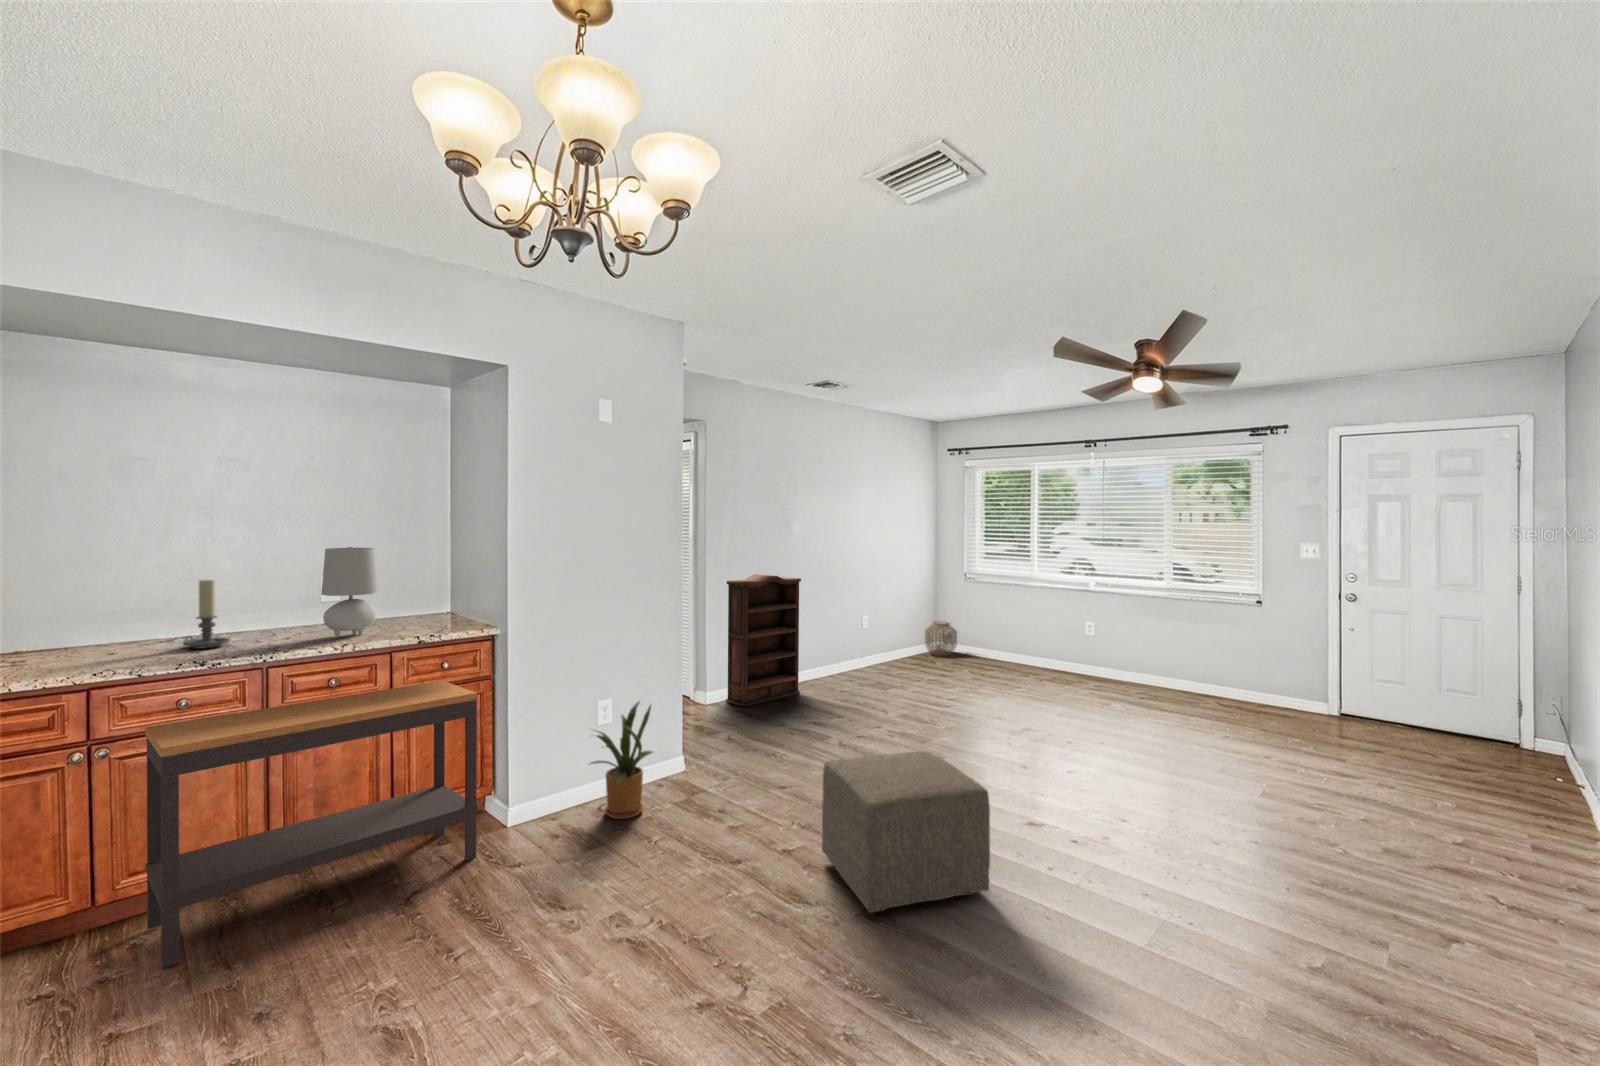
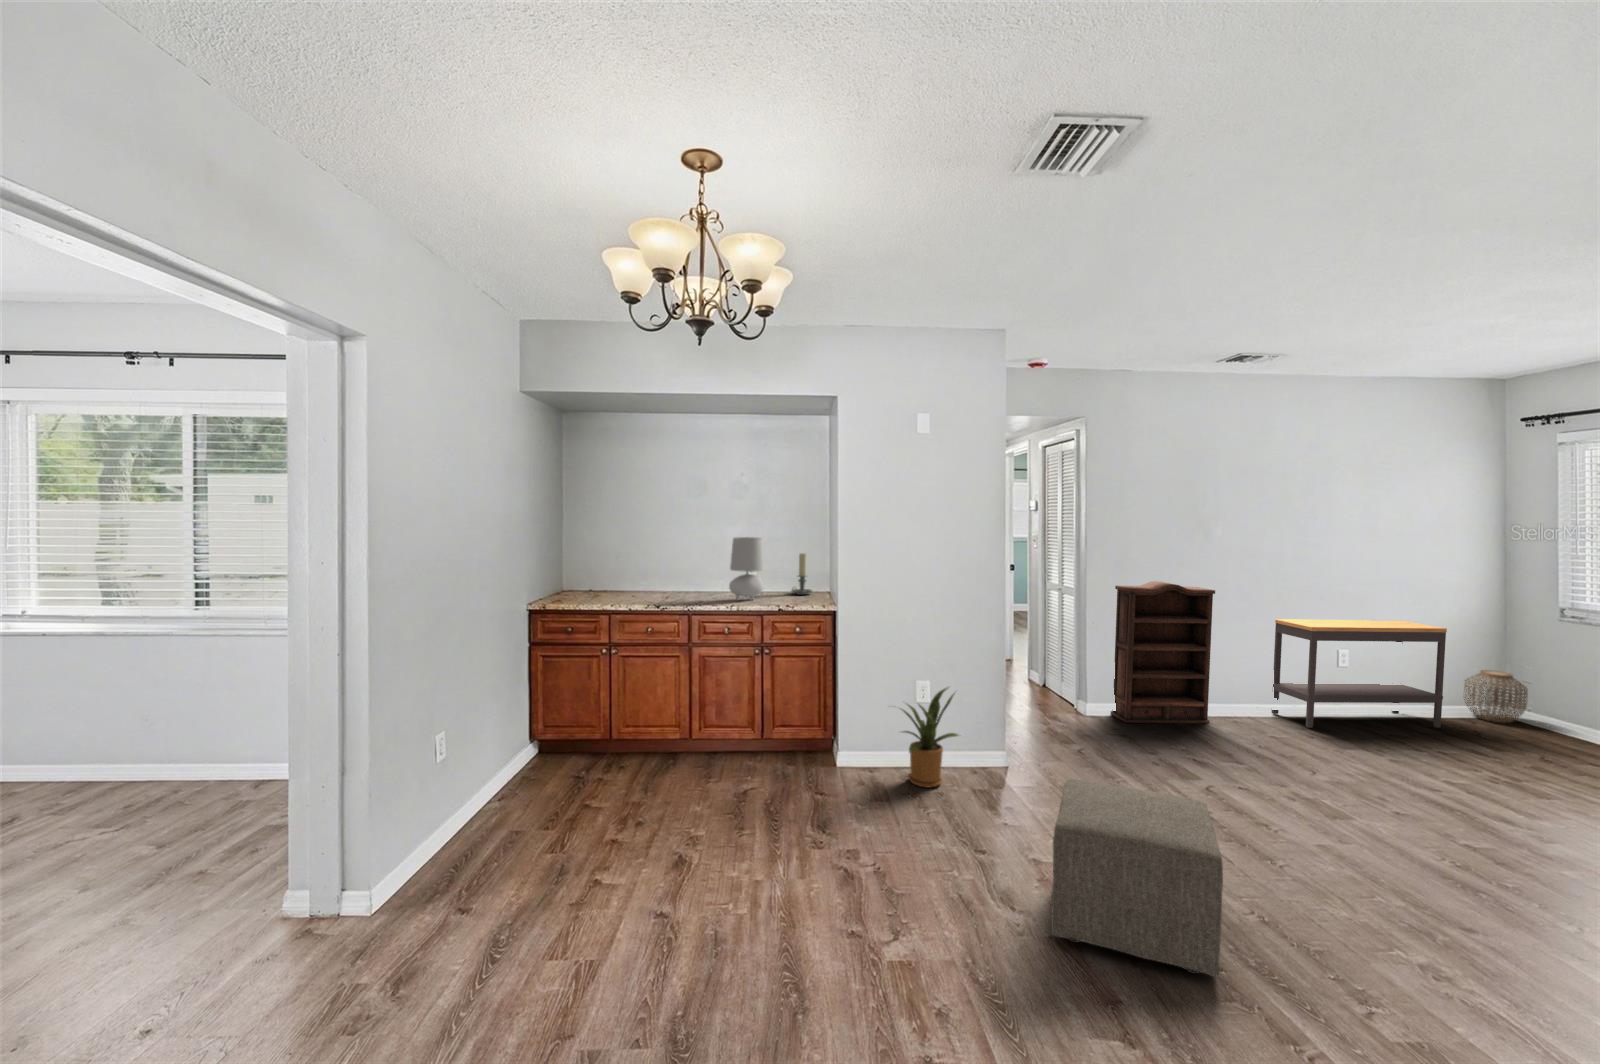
candle holder: present [183,580,230,649] -> present [791,553,813,595]
console table: present [145,681,478,968] -> present [1272,619,1447,728]

